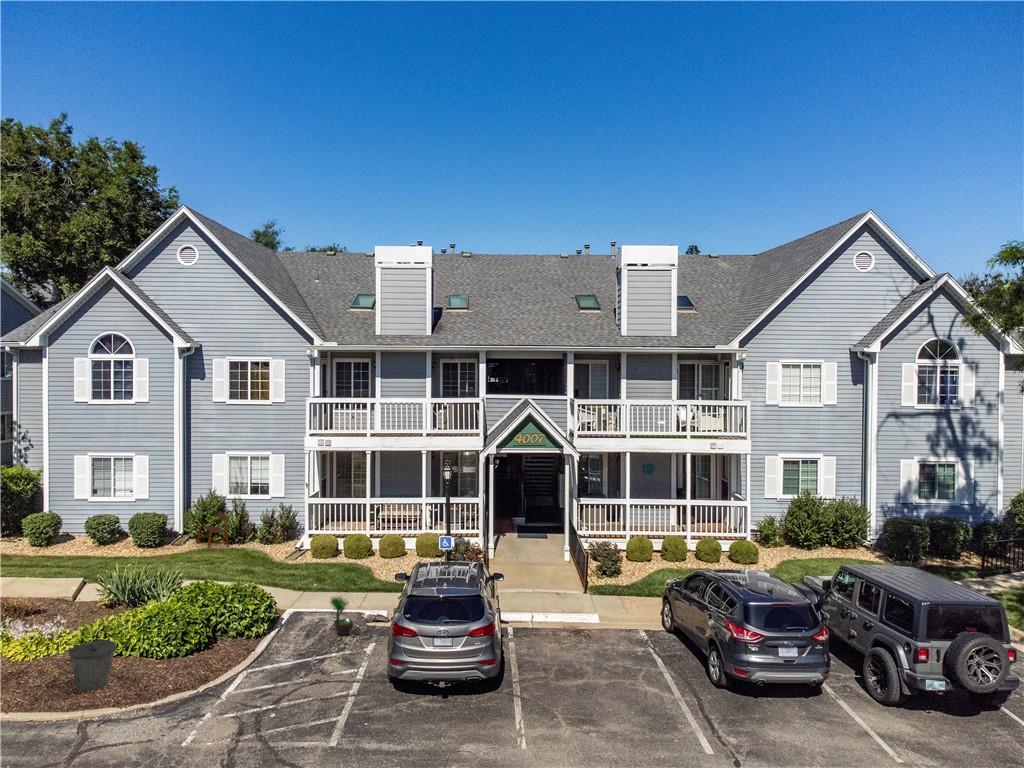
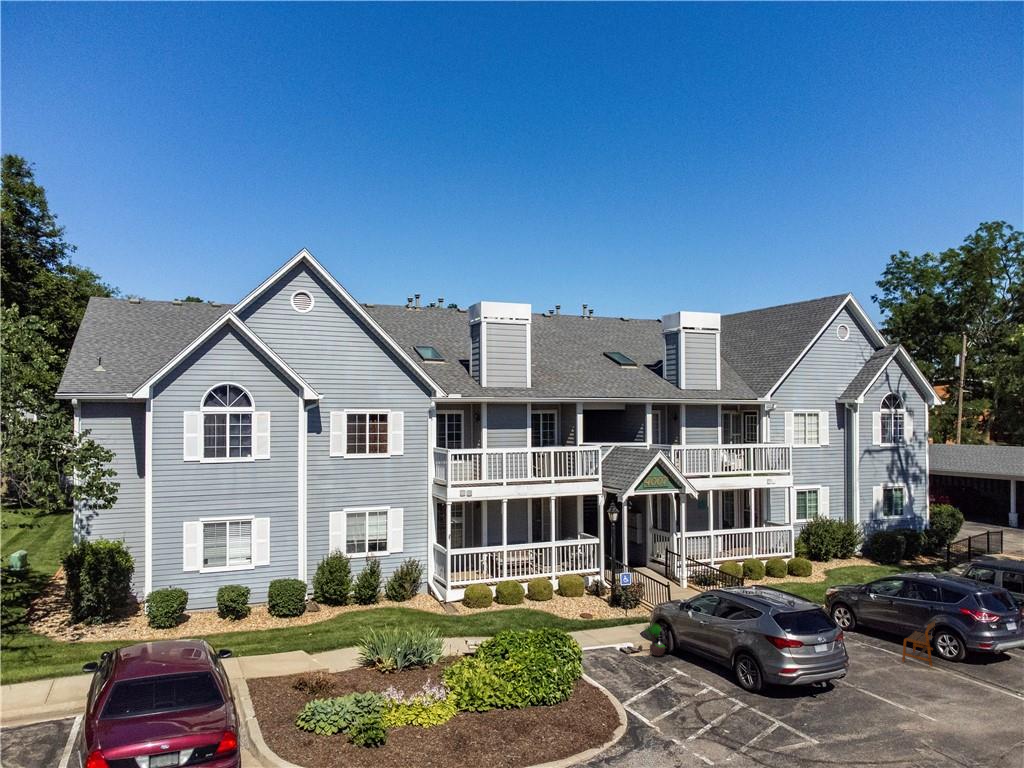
bench: present [197,512,229,550] -> present [902,620,936,667]
trash can: present [69,640,116,691] -> none [567,673,602,717]

